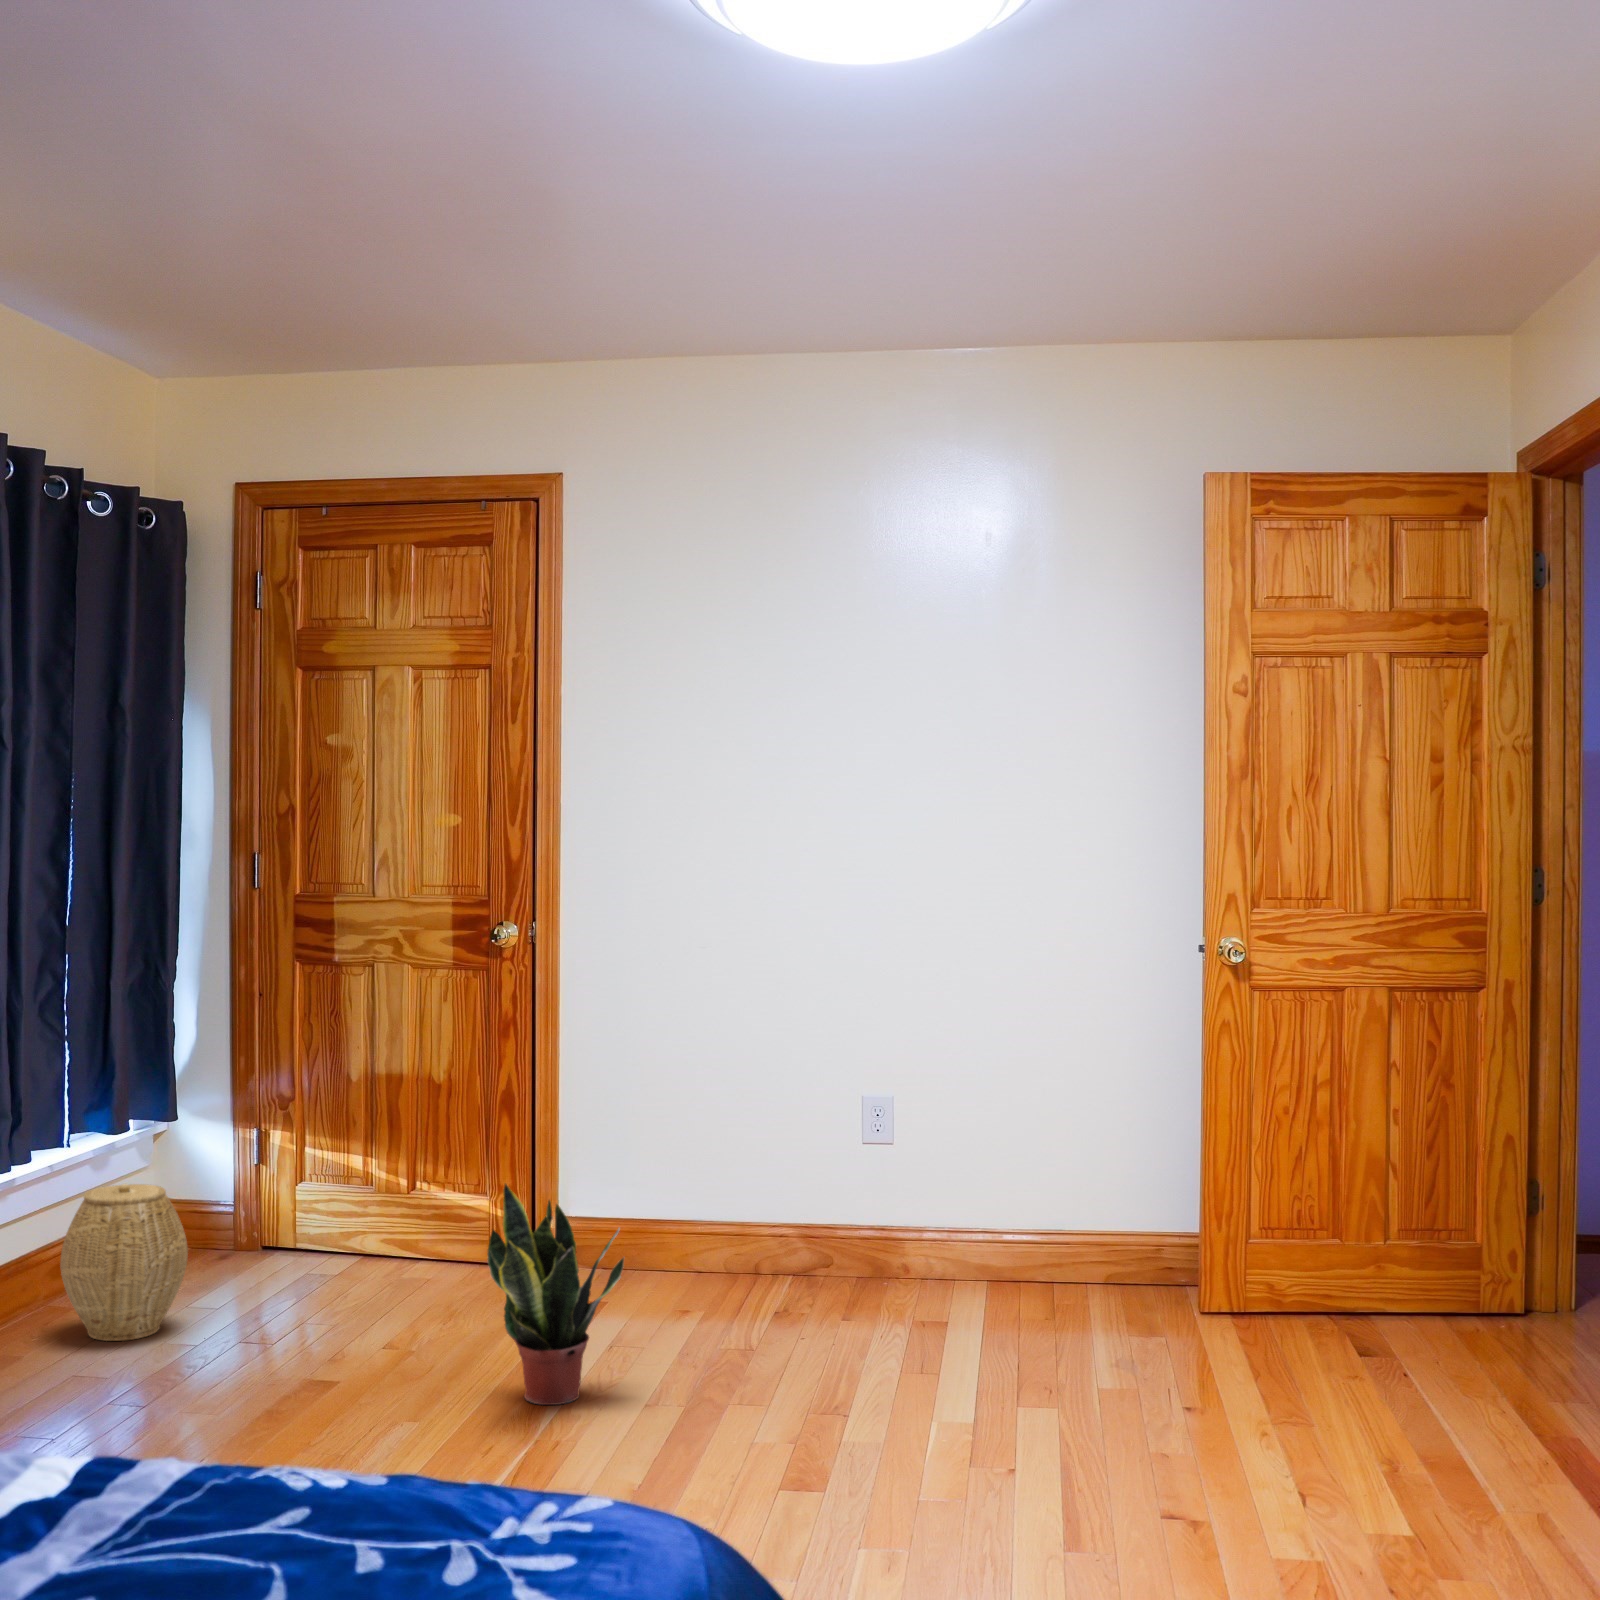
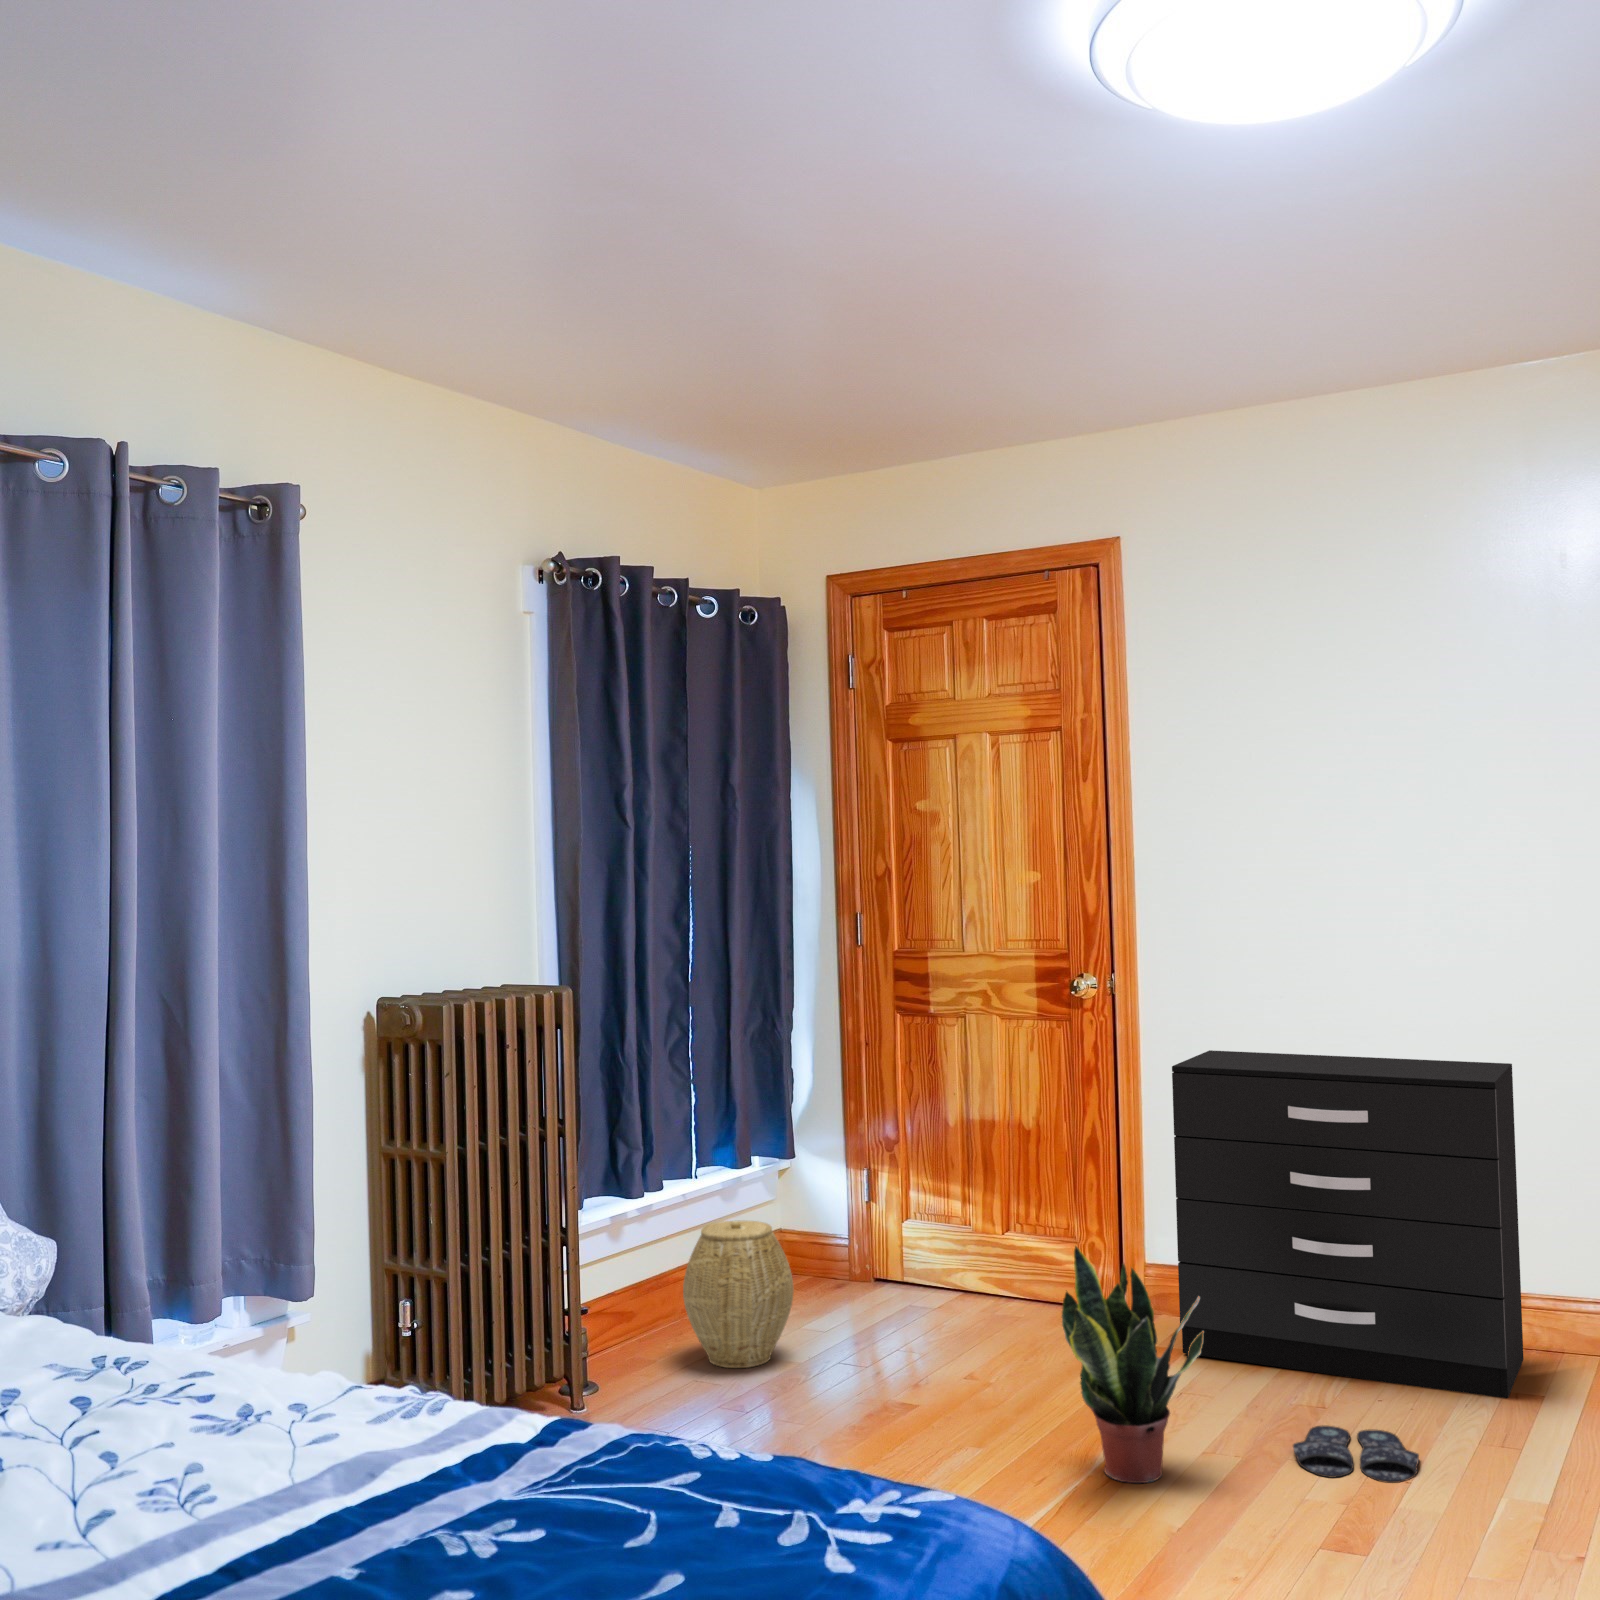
dresser: none [590,998,902,1312] -> present [1172,1050,1524,1398]
slippers: none [698,1343,808,1385] -> present [1293,1426,1419,1483]

